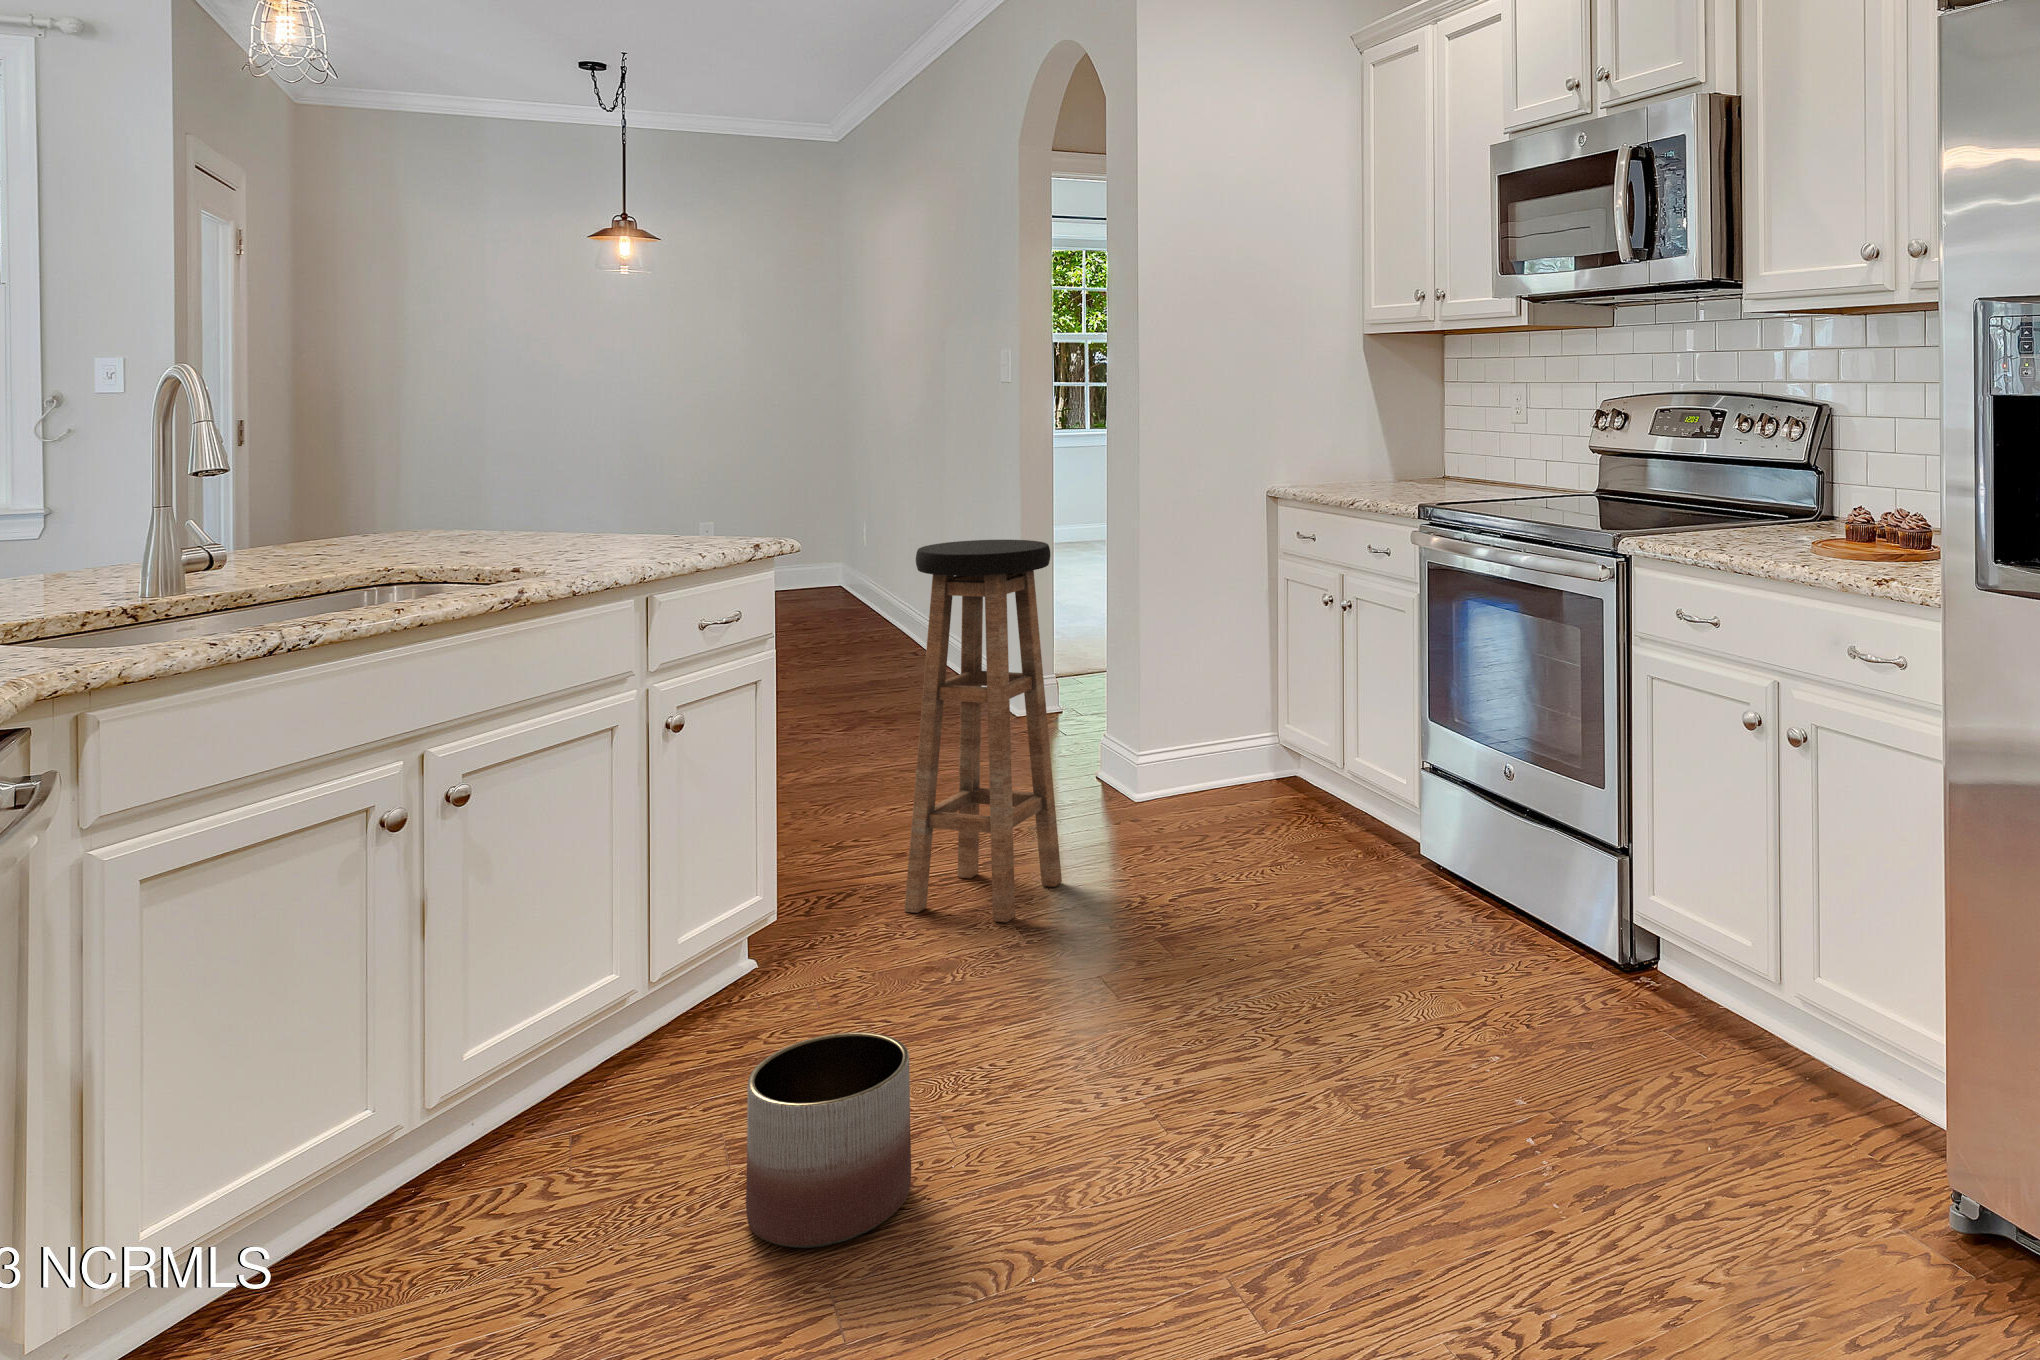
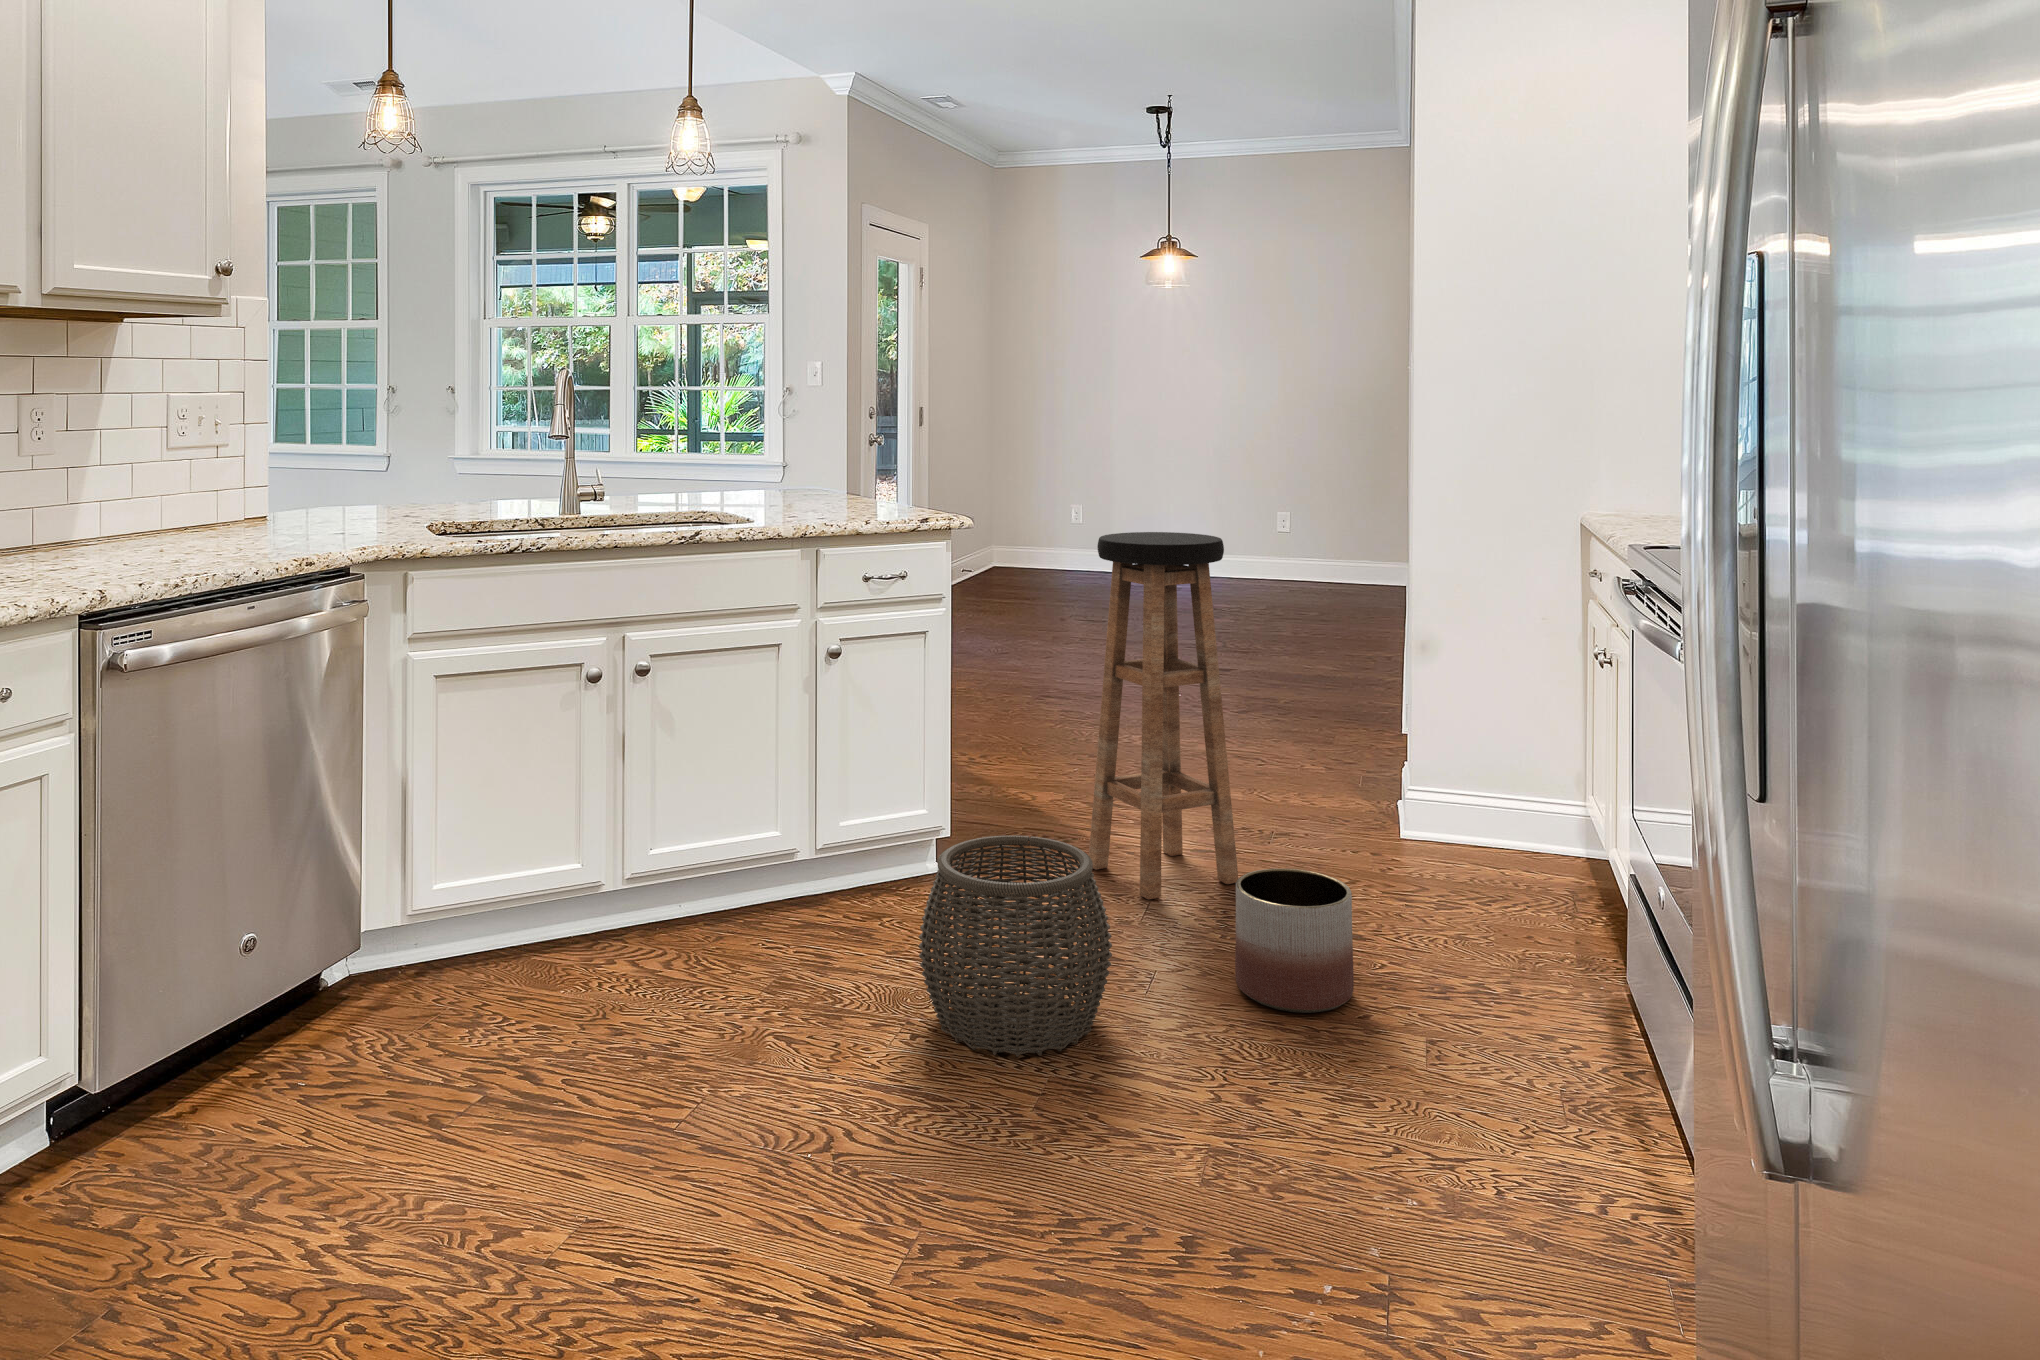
woven basket: none [941,869,1152,1112] -> present [919,835,1112,1057]
planter: present [746,1032,911,1248] -> present [1235,869,1354,1013]

